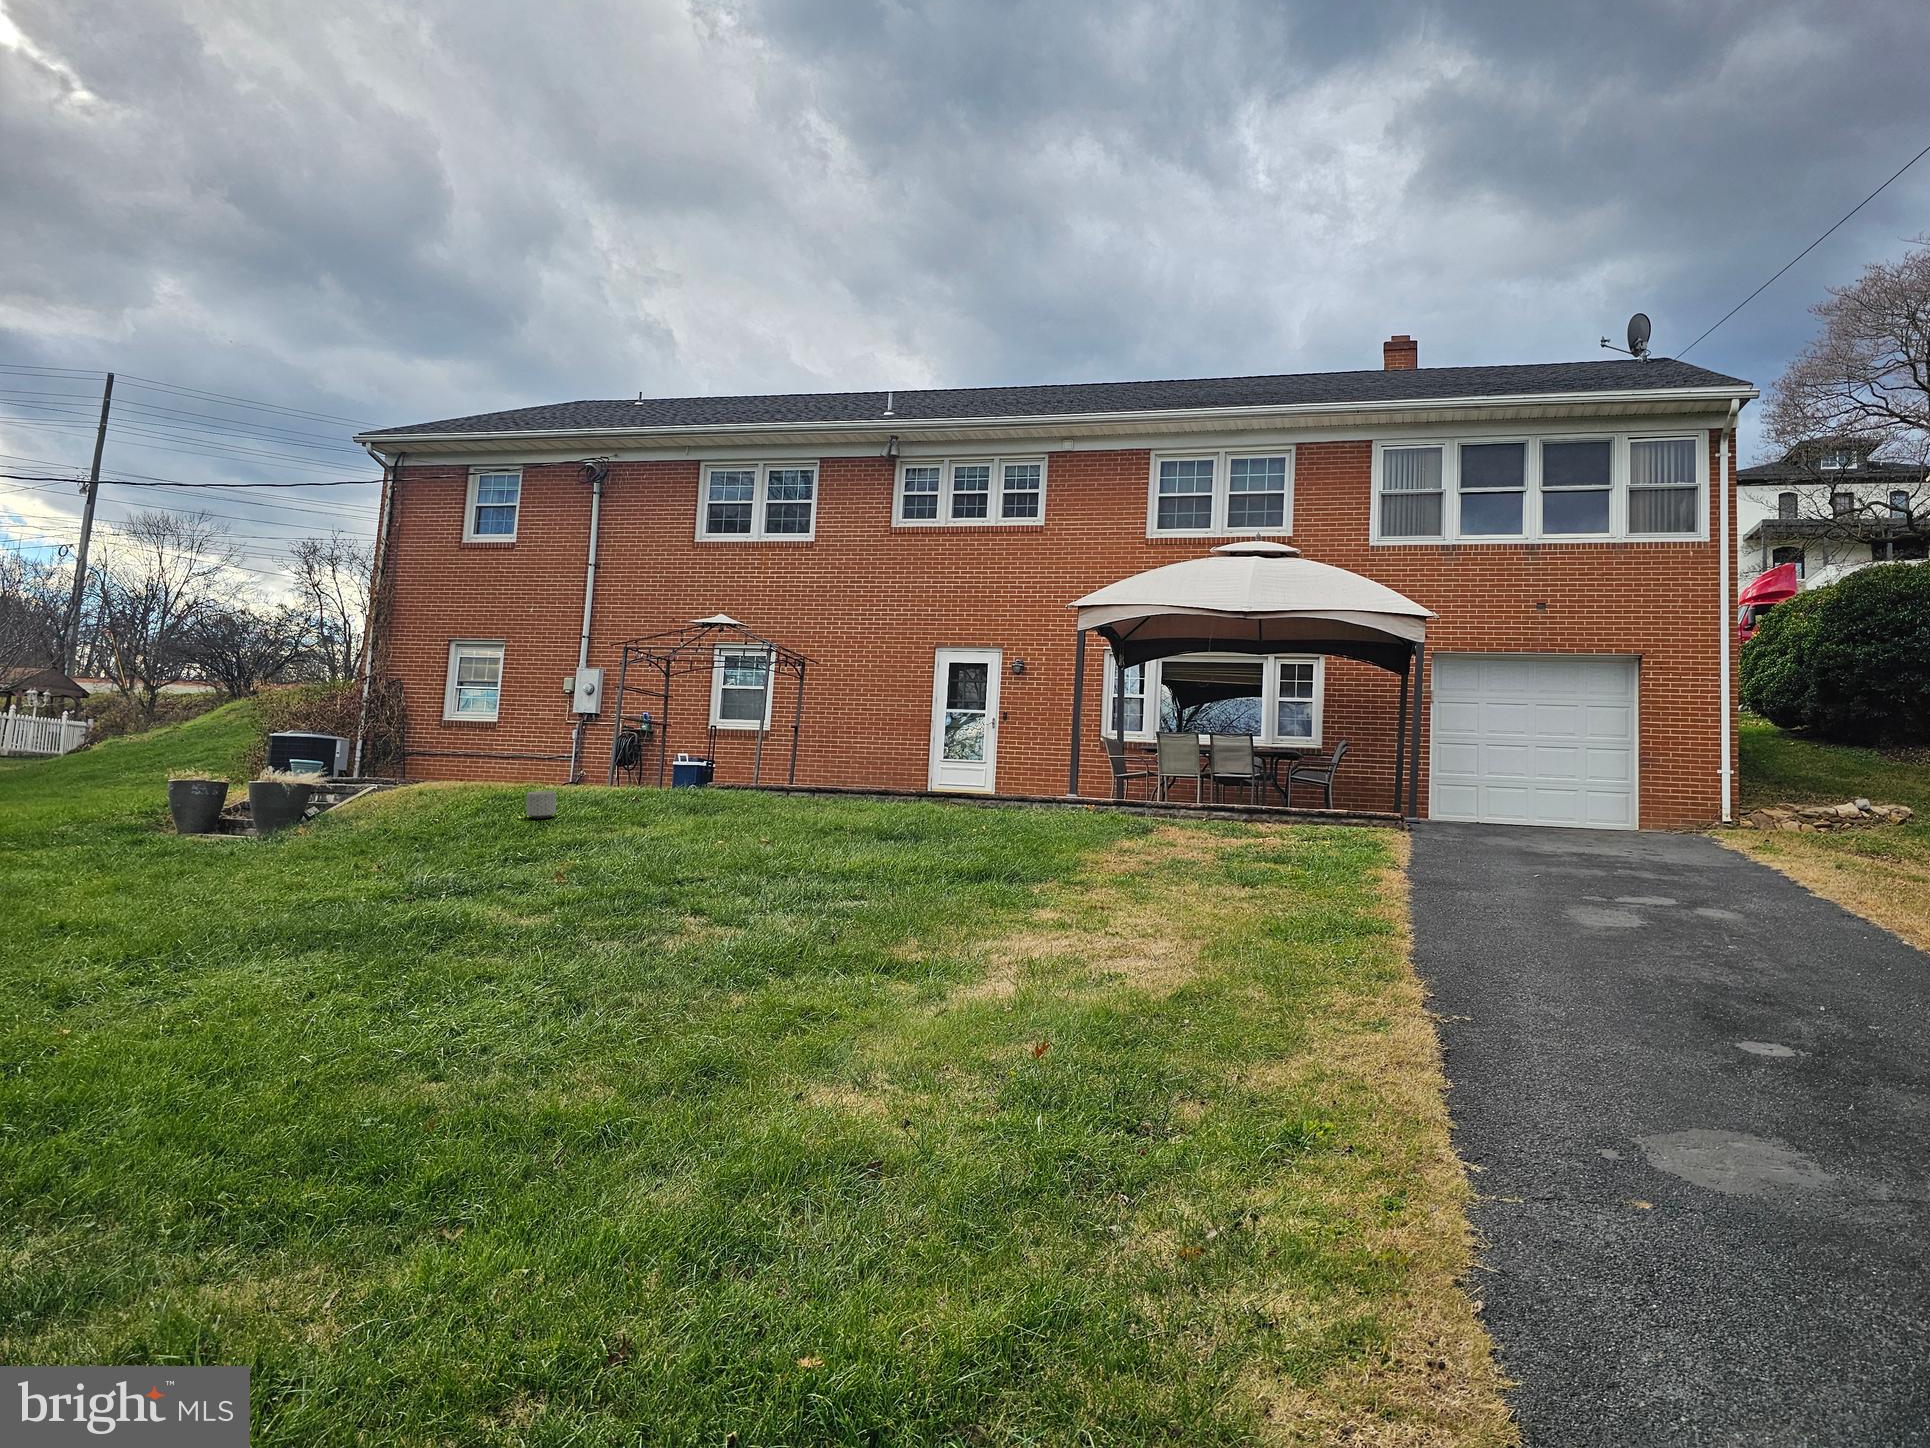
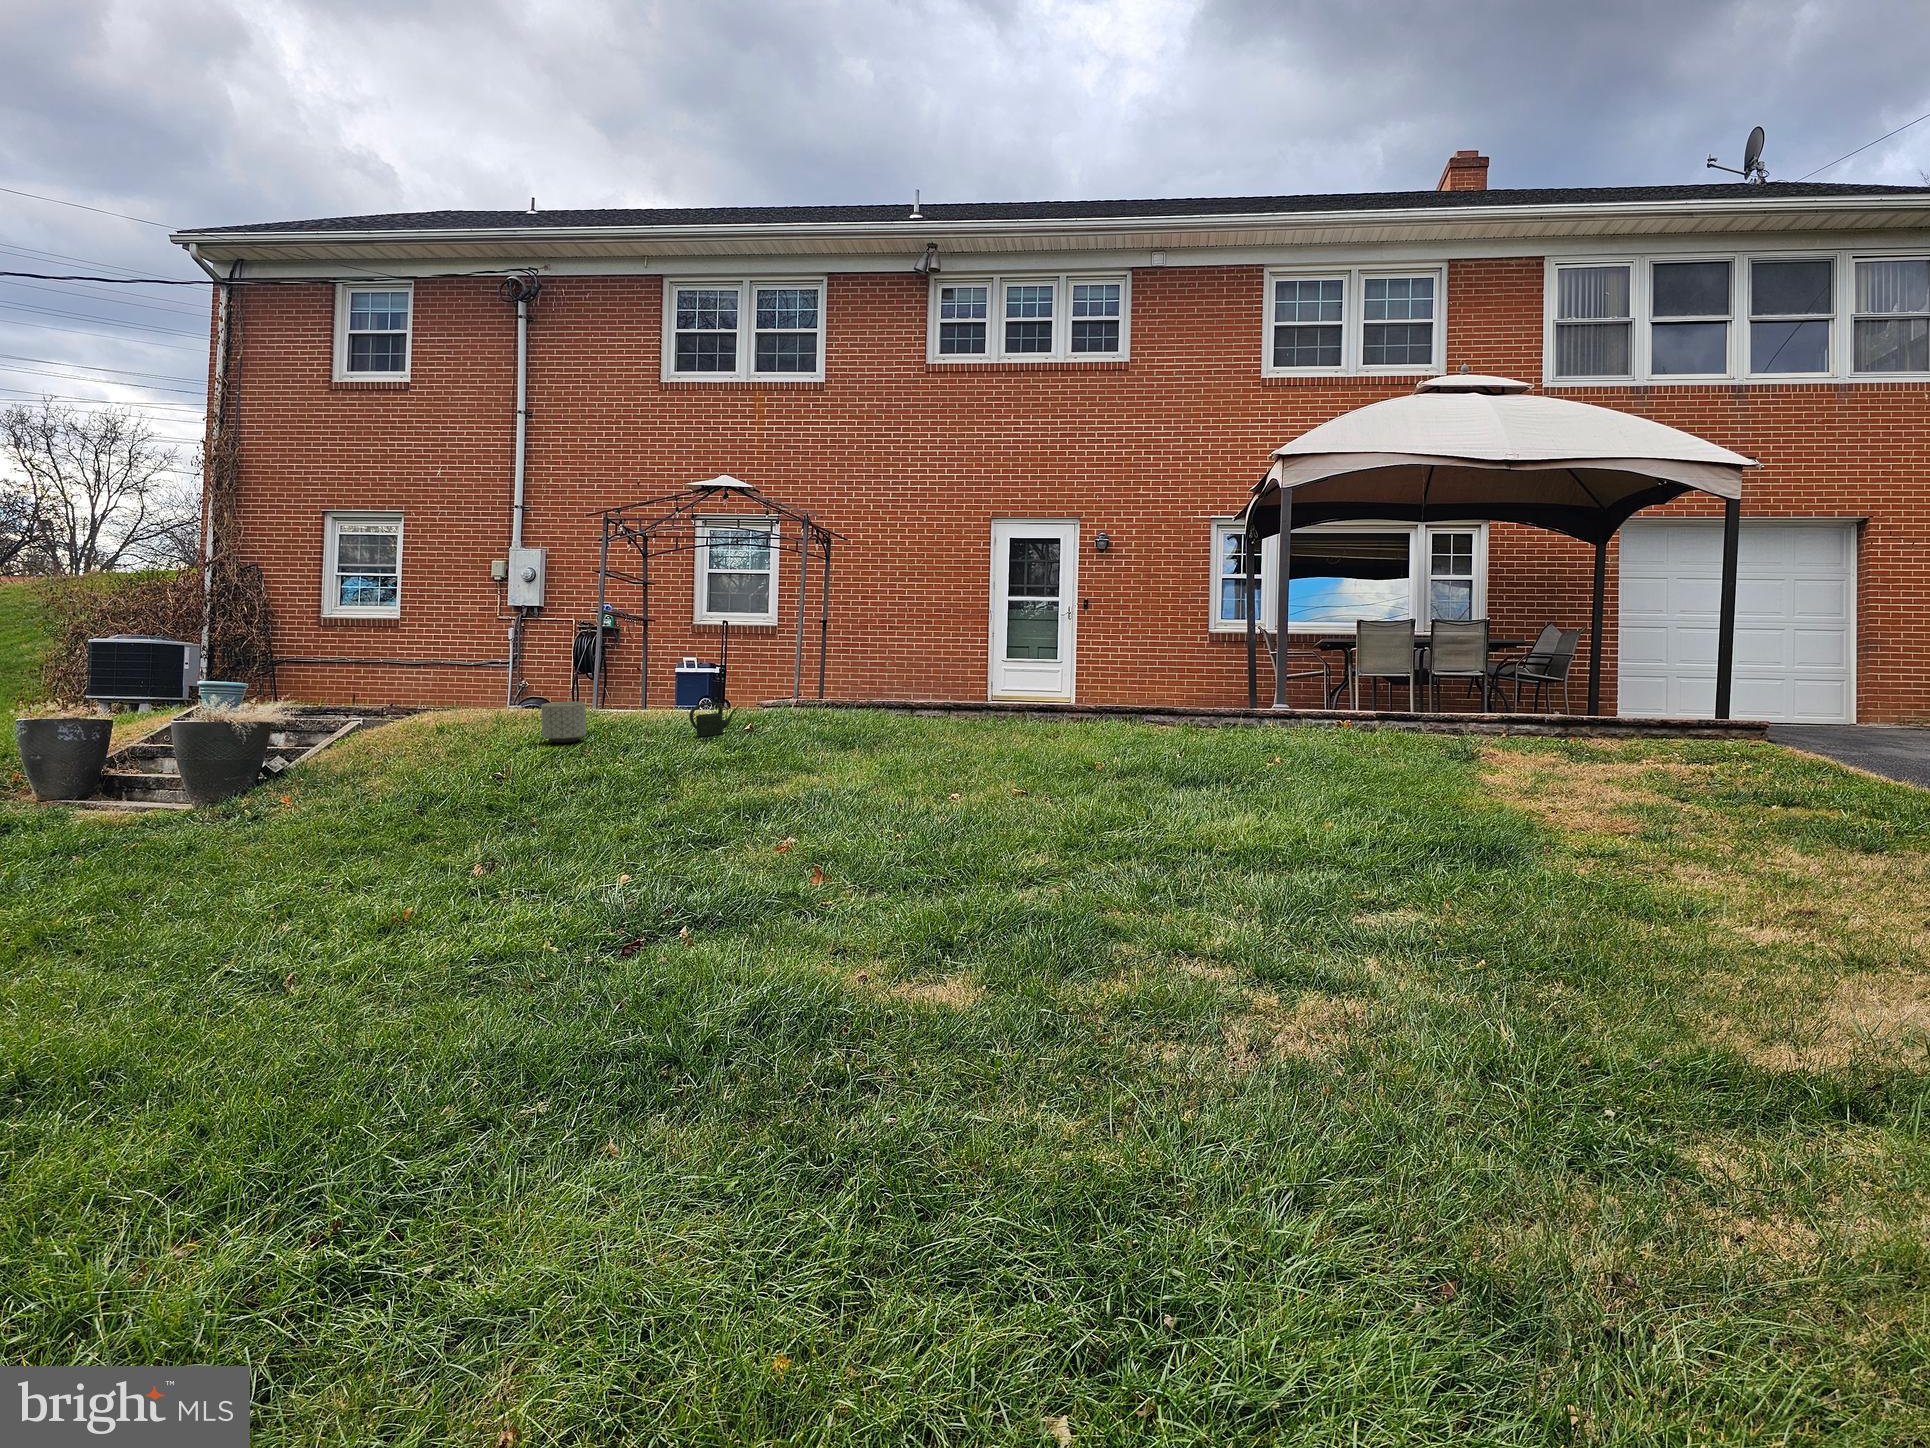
watering can: none [624,794,661,817] -> present [689,702,738,736]

